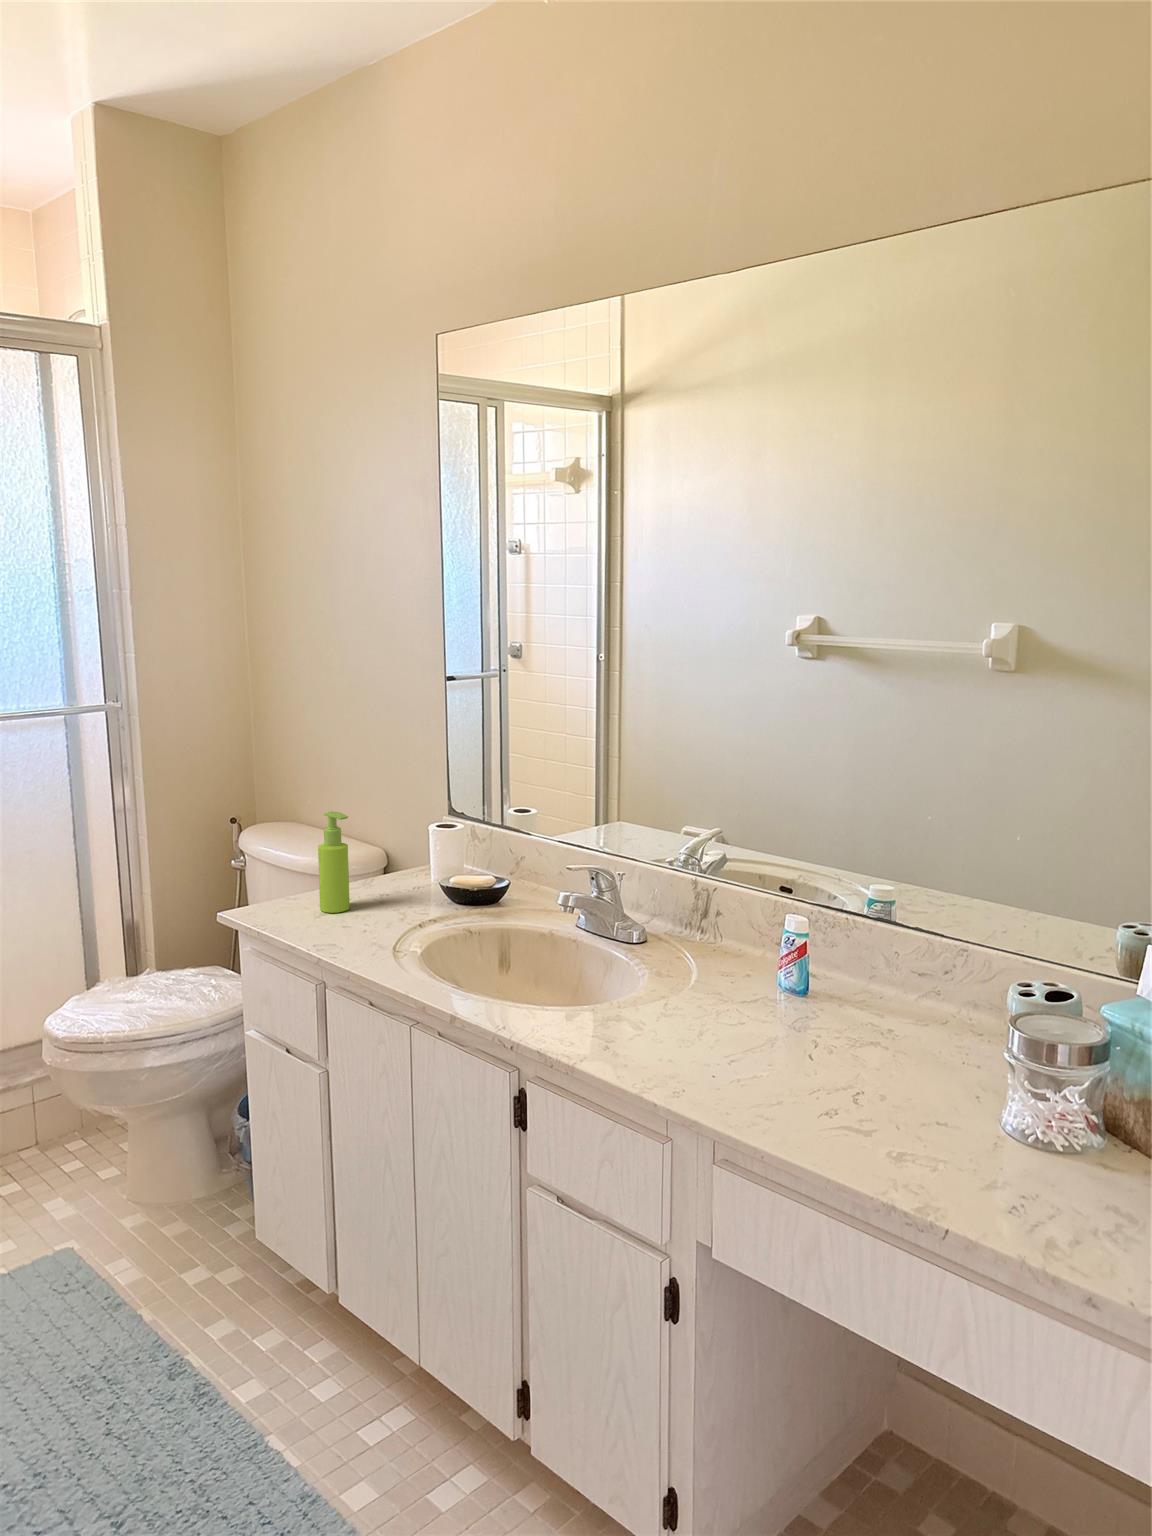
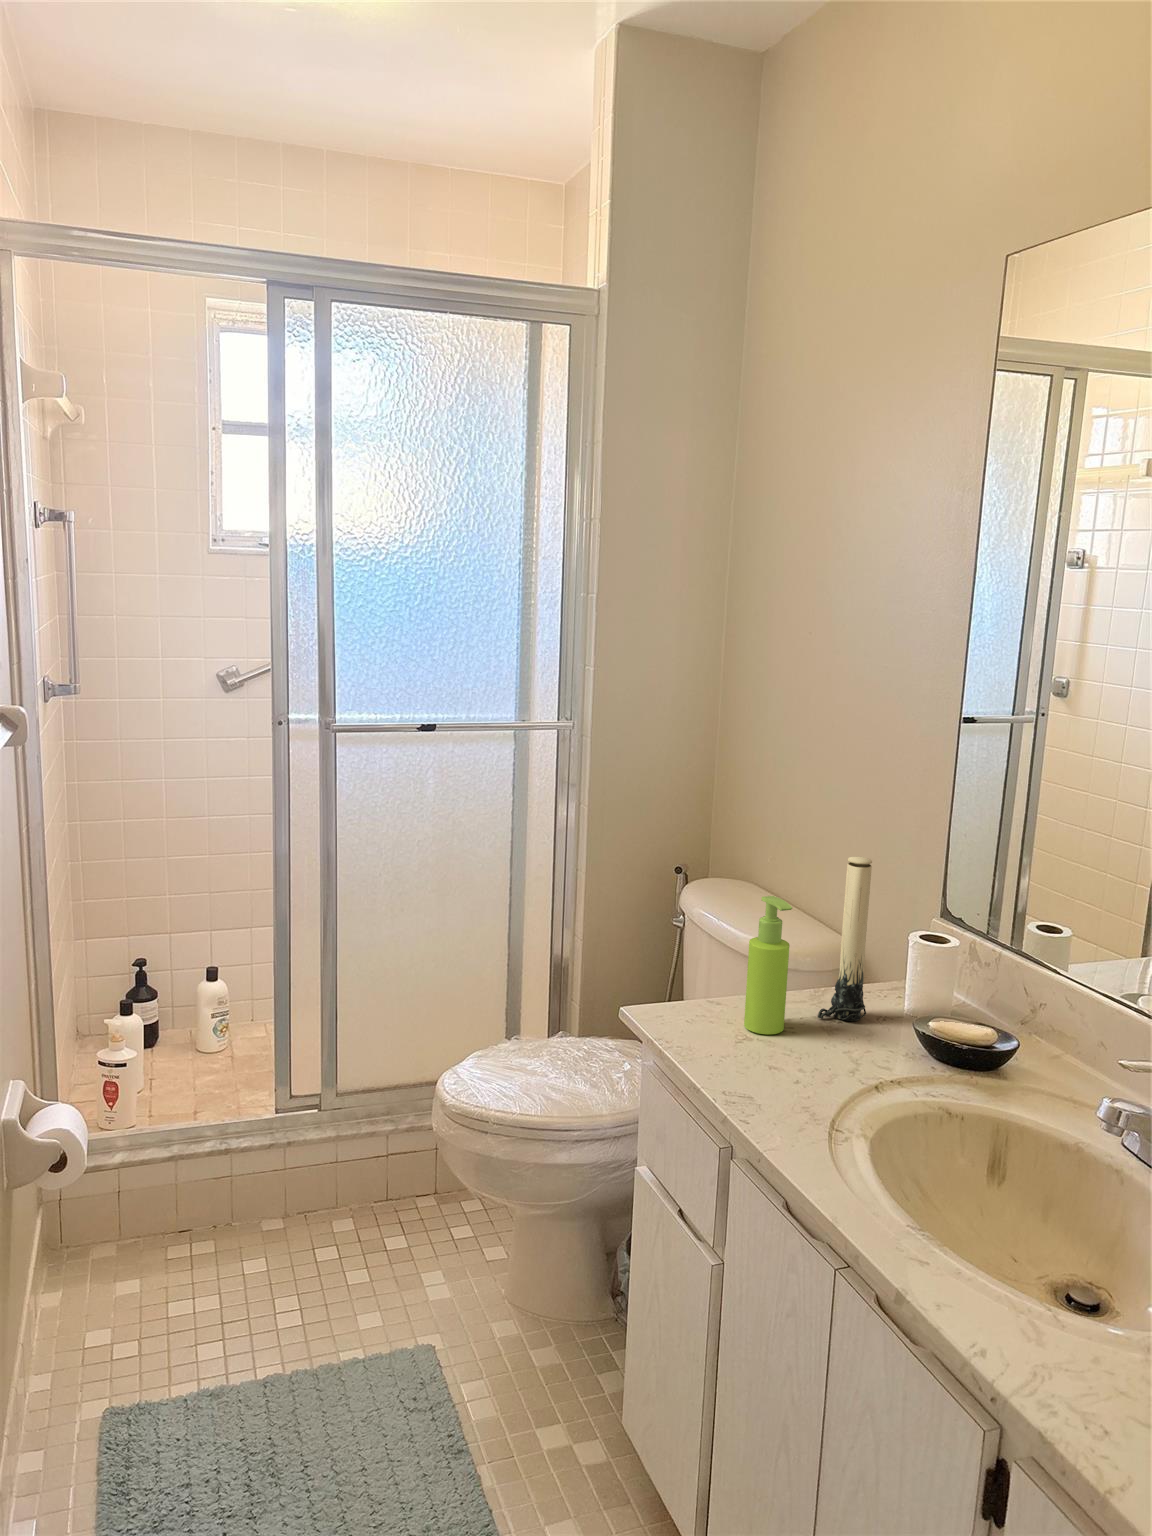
candle: none [372,777,406,898] -> present [818,857,872,1021]

